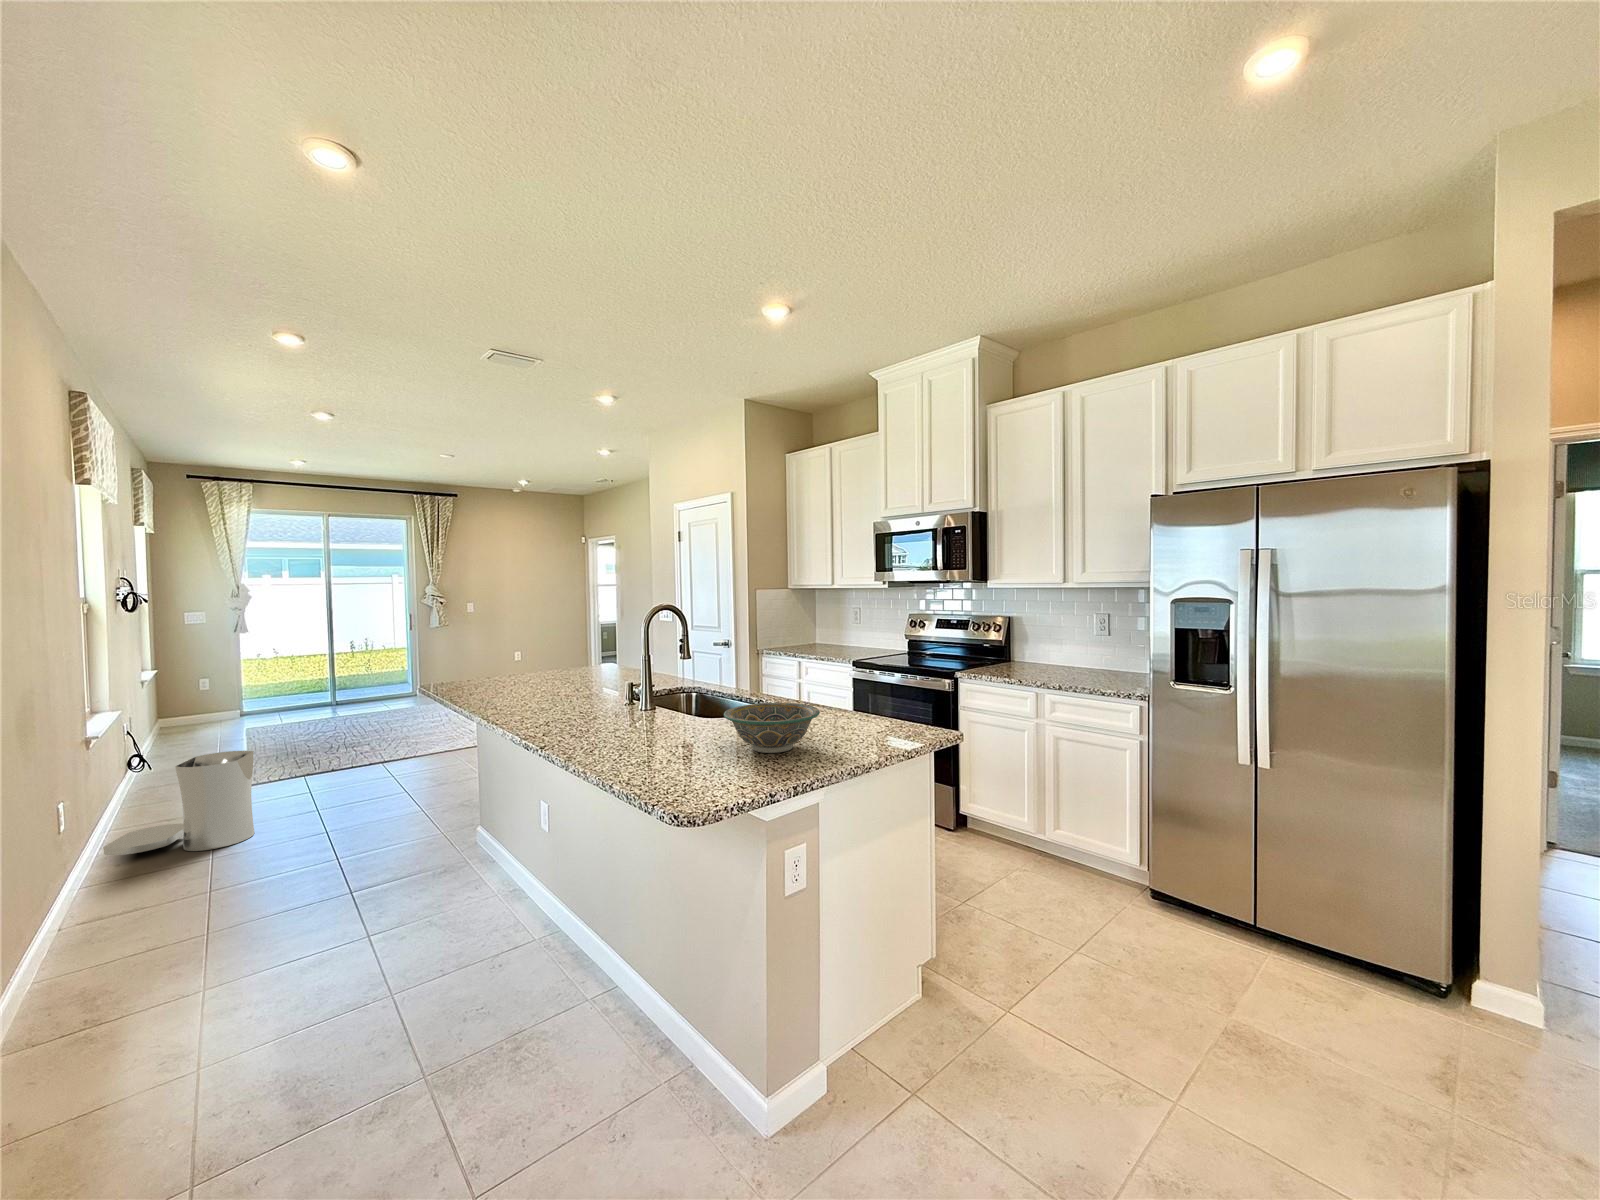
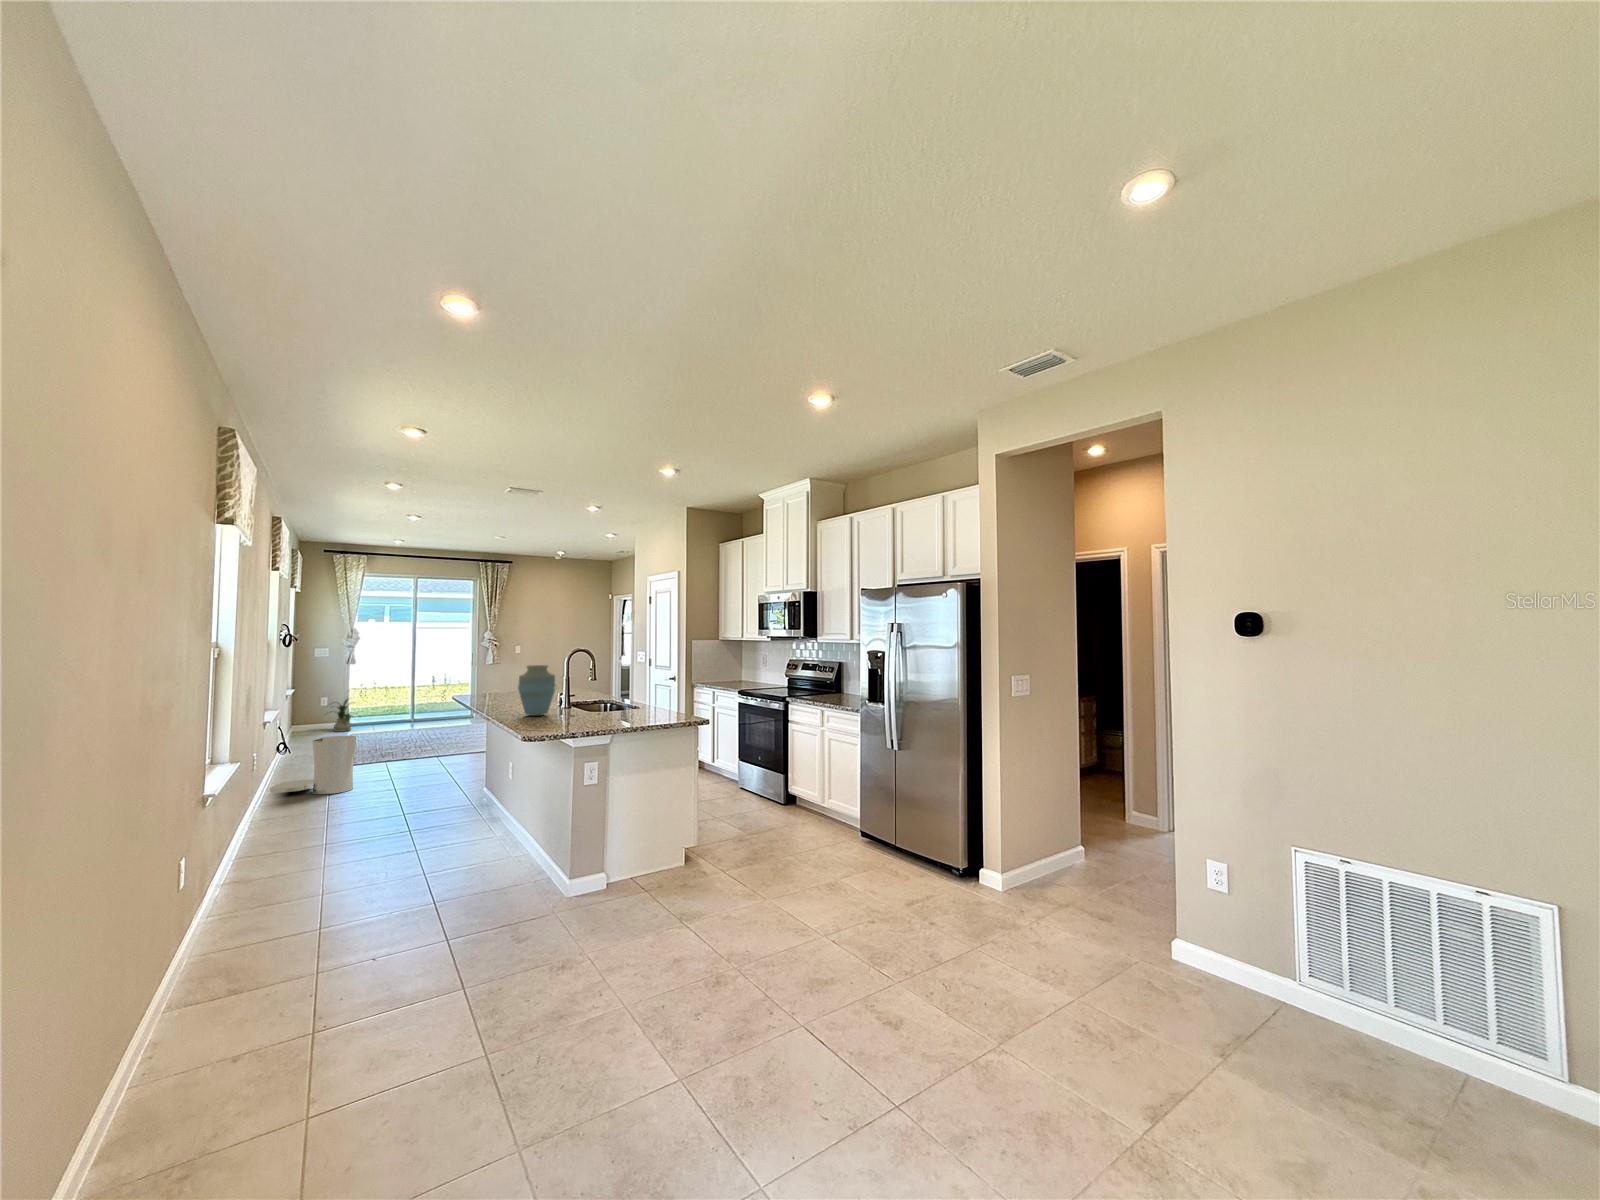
vase: none [604,643,675,746] -> present [518,665,555,716]
house plant: none [205,677,260,723] -> present [334,699,352,732]
bowl: present [724,703,820,753] -> none [571,698,621,720]

